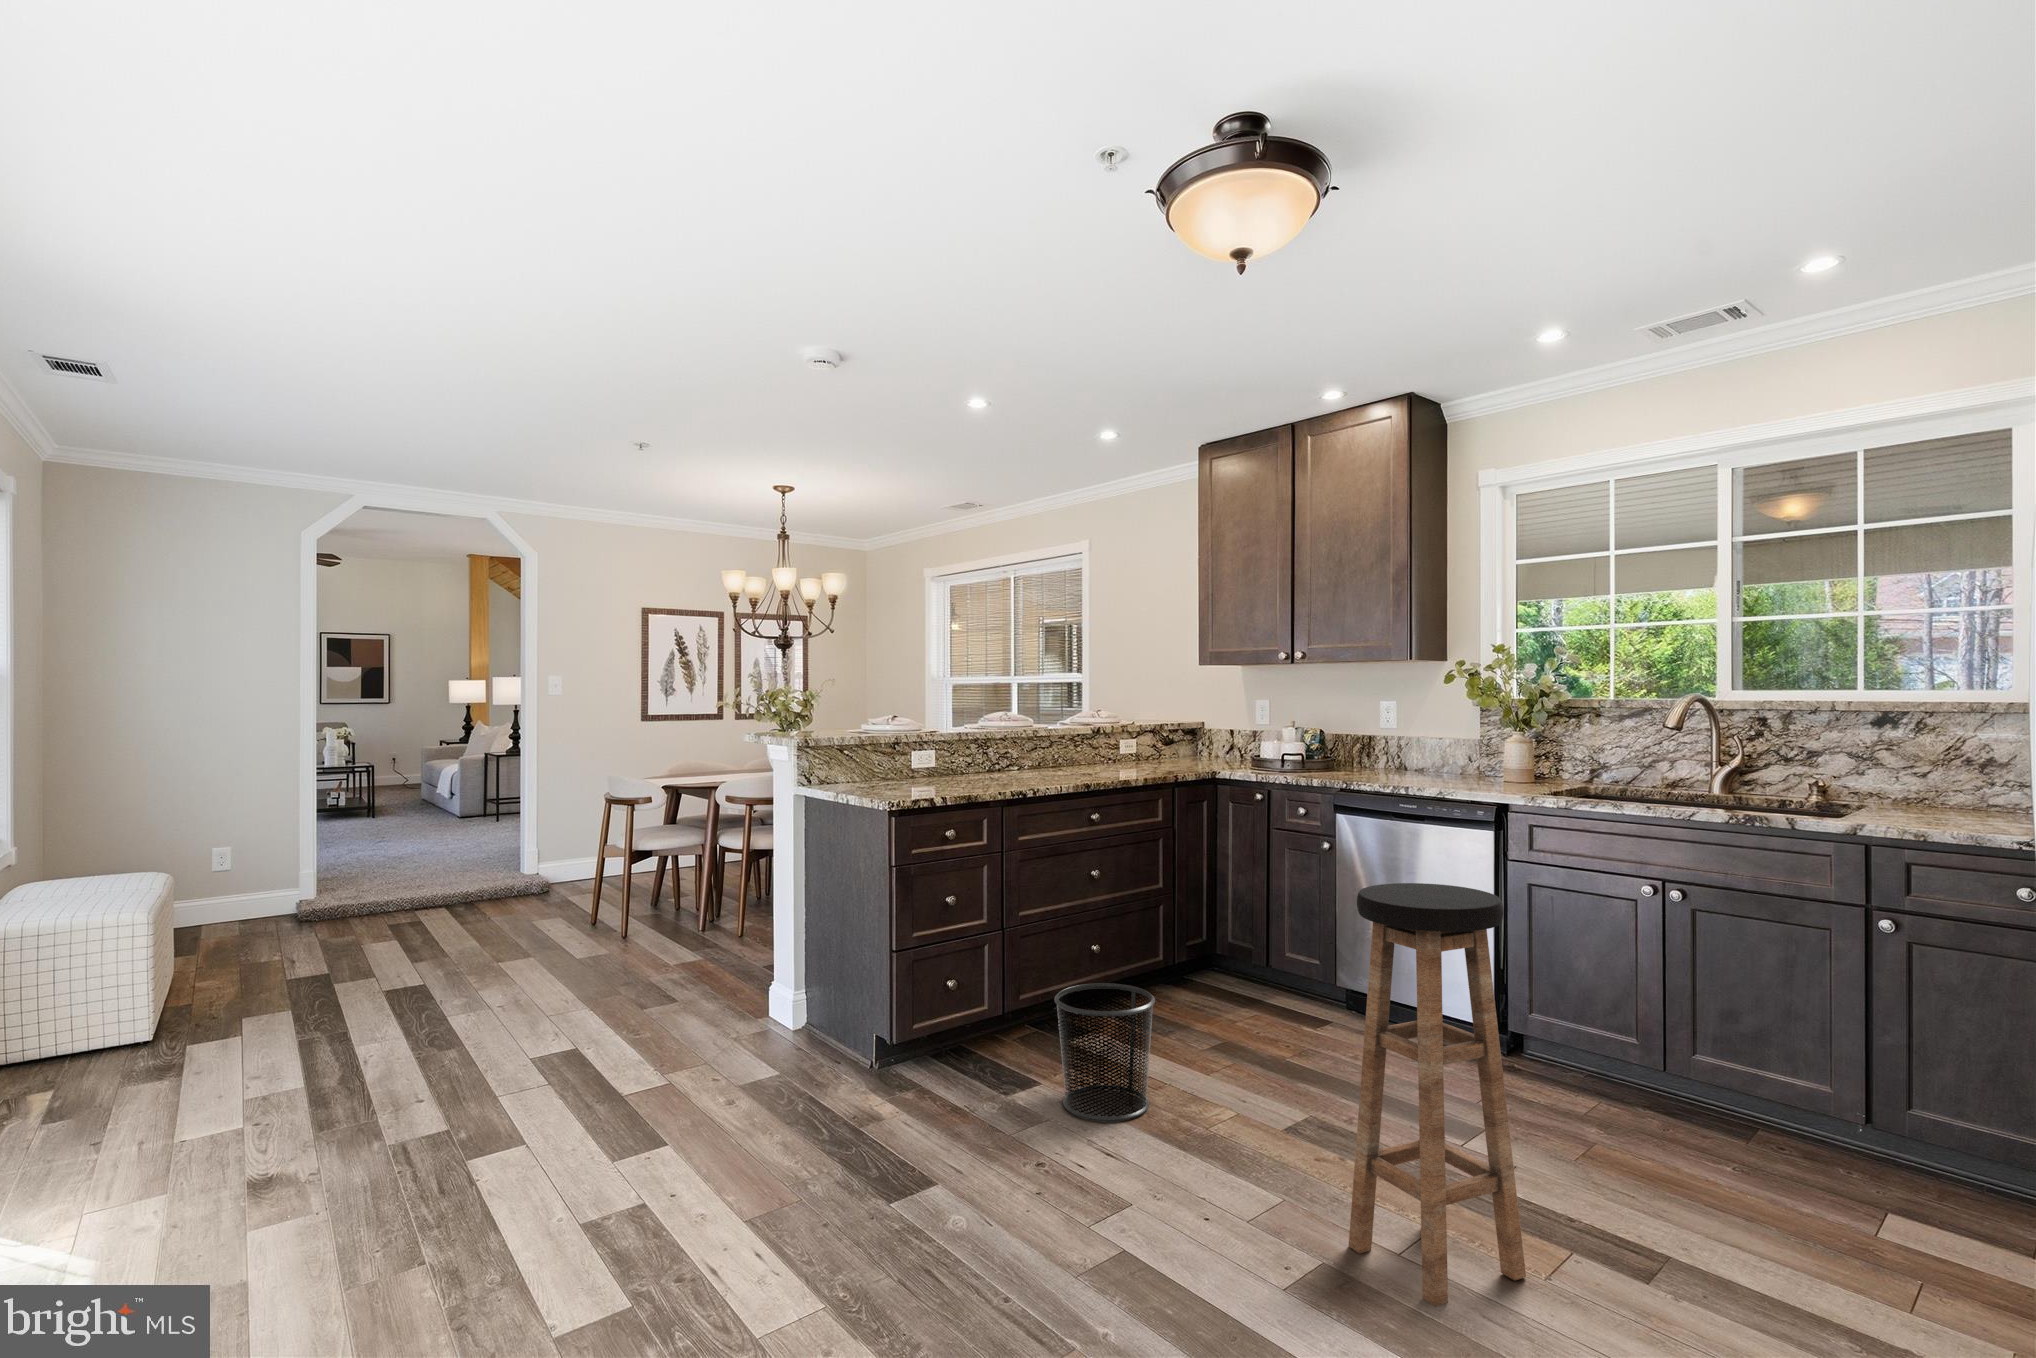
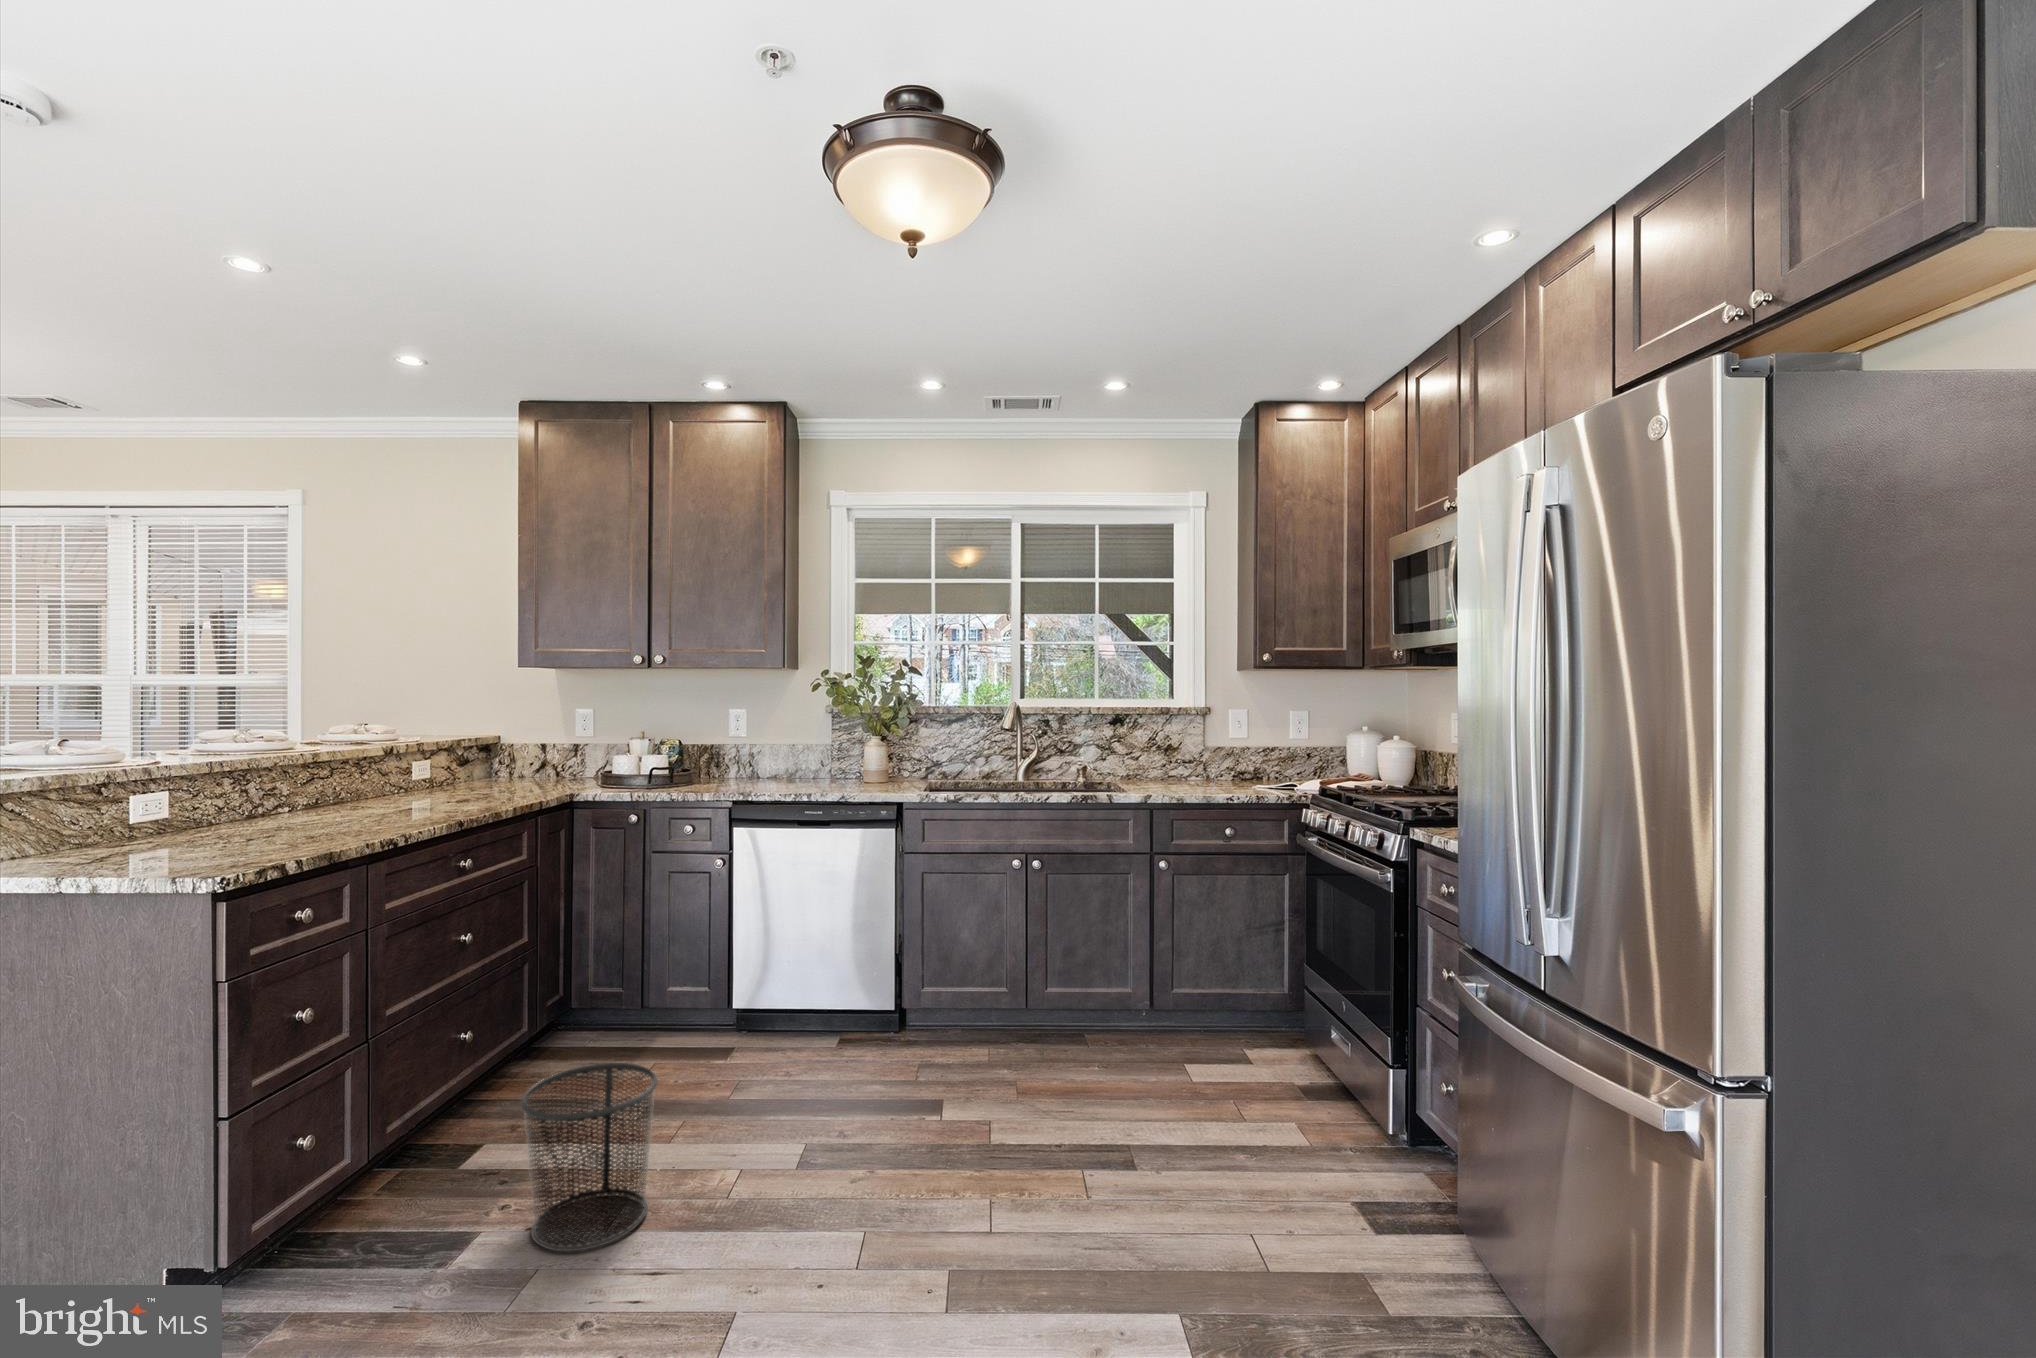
bar stool: present [1349,883,1526,1306] -> none [969,884,1100,1274]

